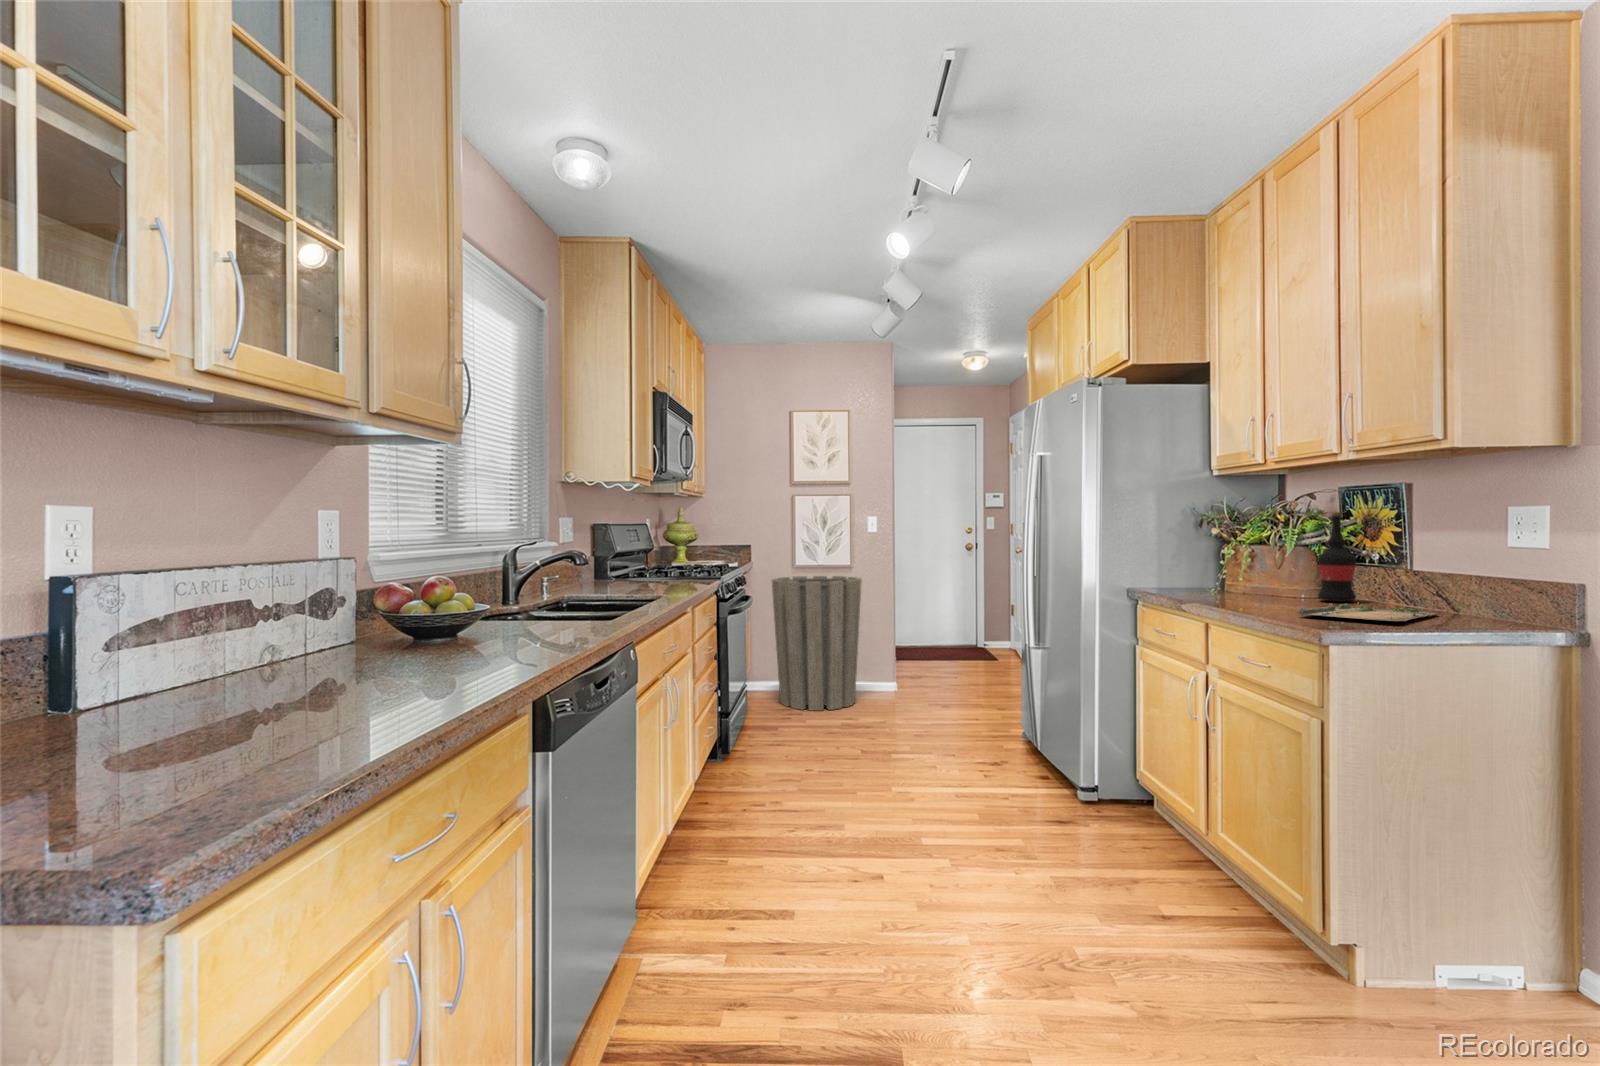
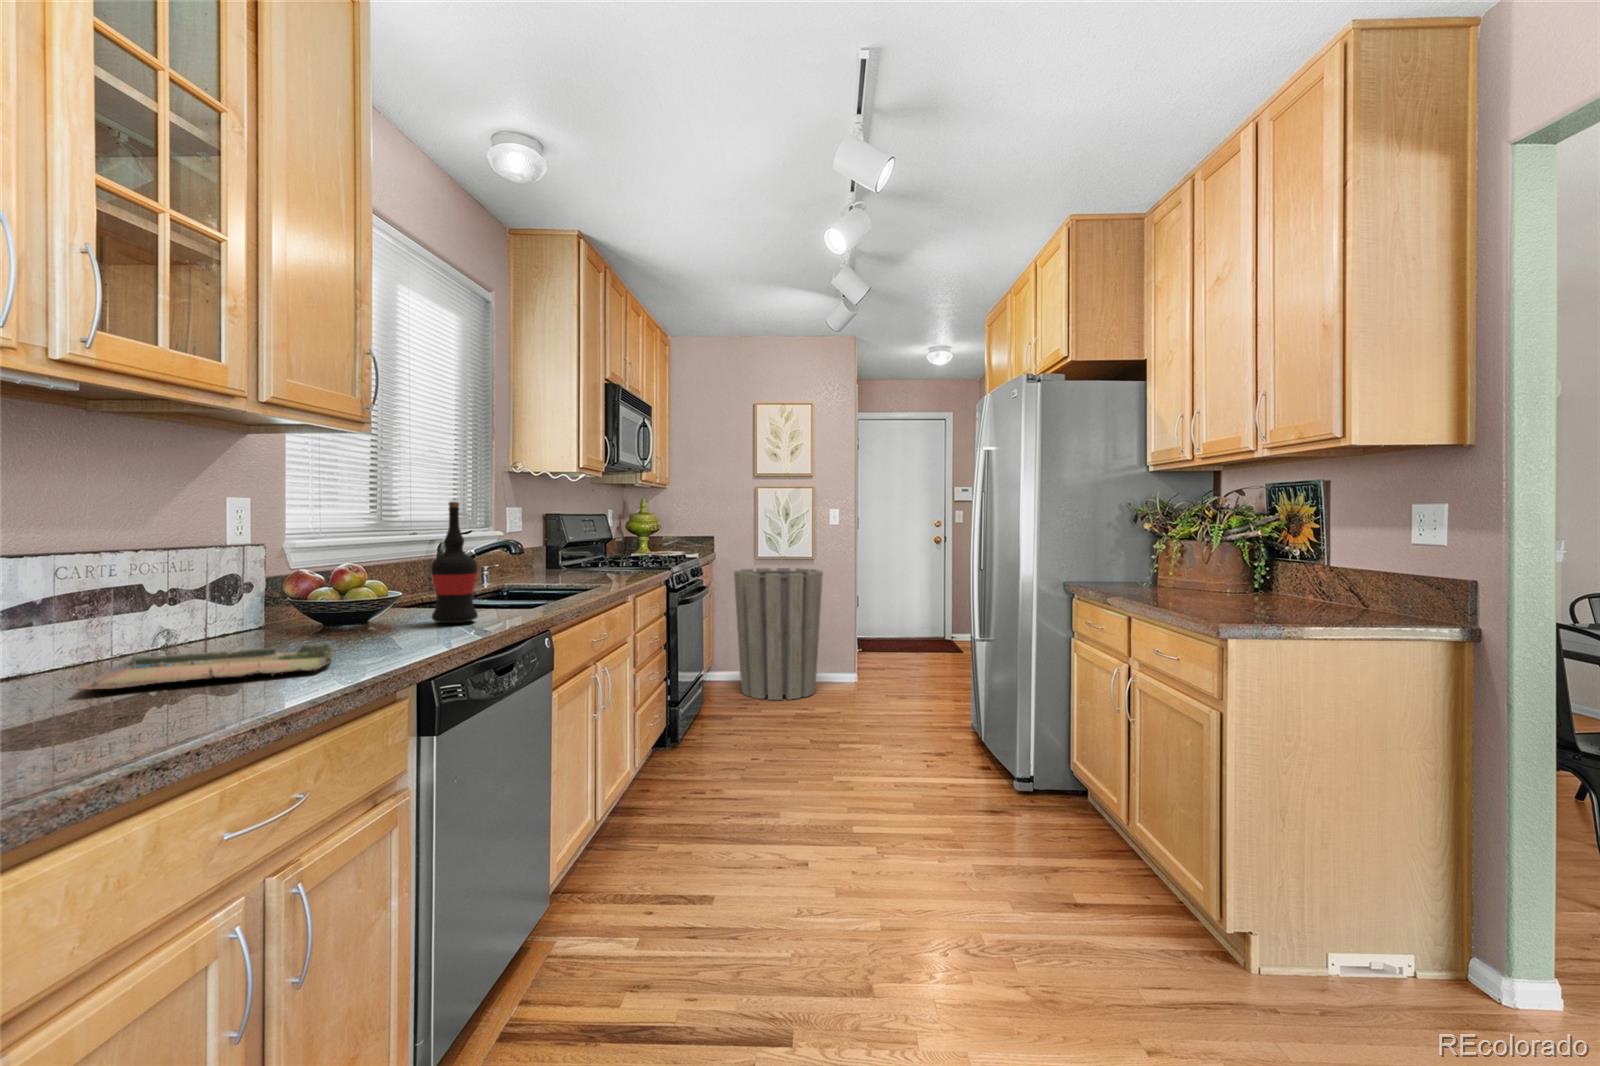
wine bottle: present [1317,512,1356,602] -> present [431,501,478,623]
tray: present [1298,603,1438,621] -> present [76,643,334,690]

